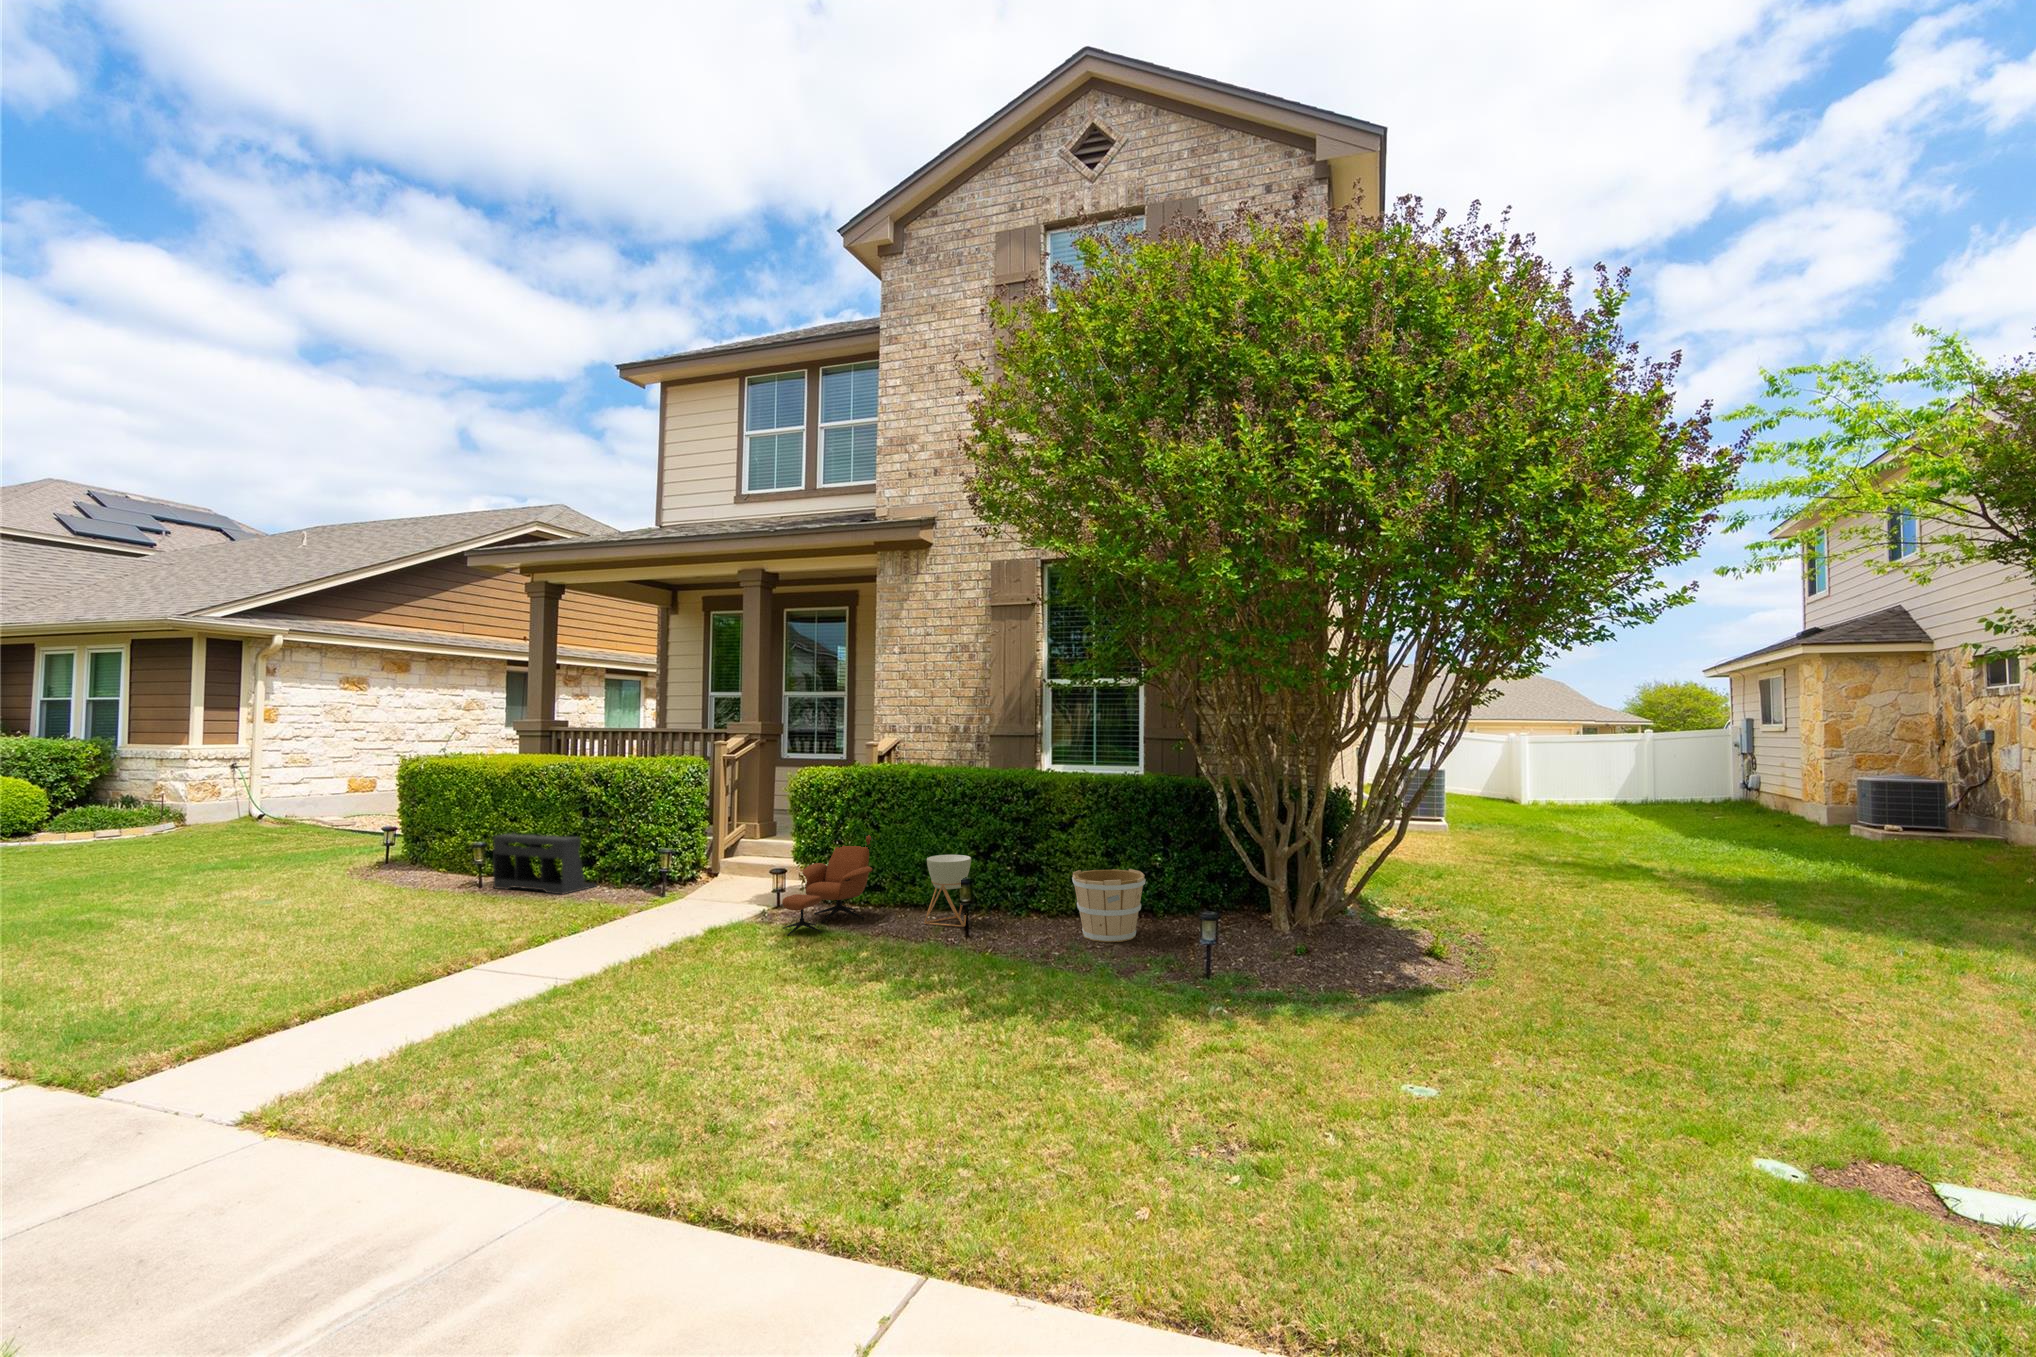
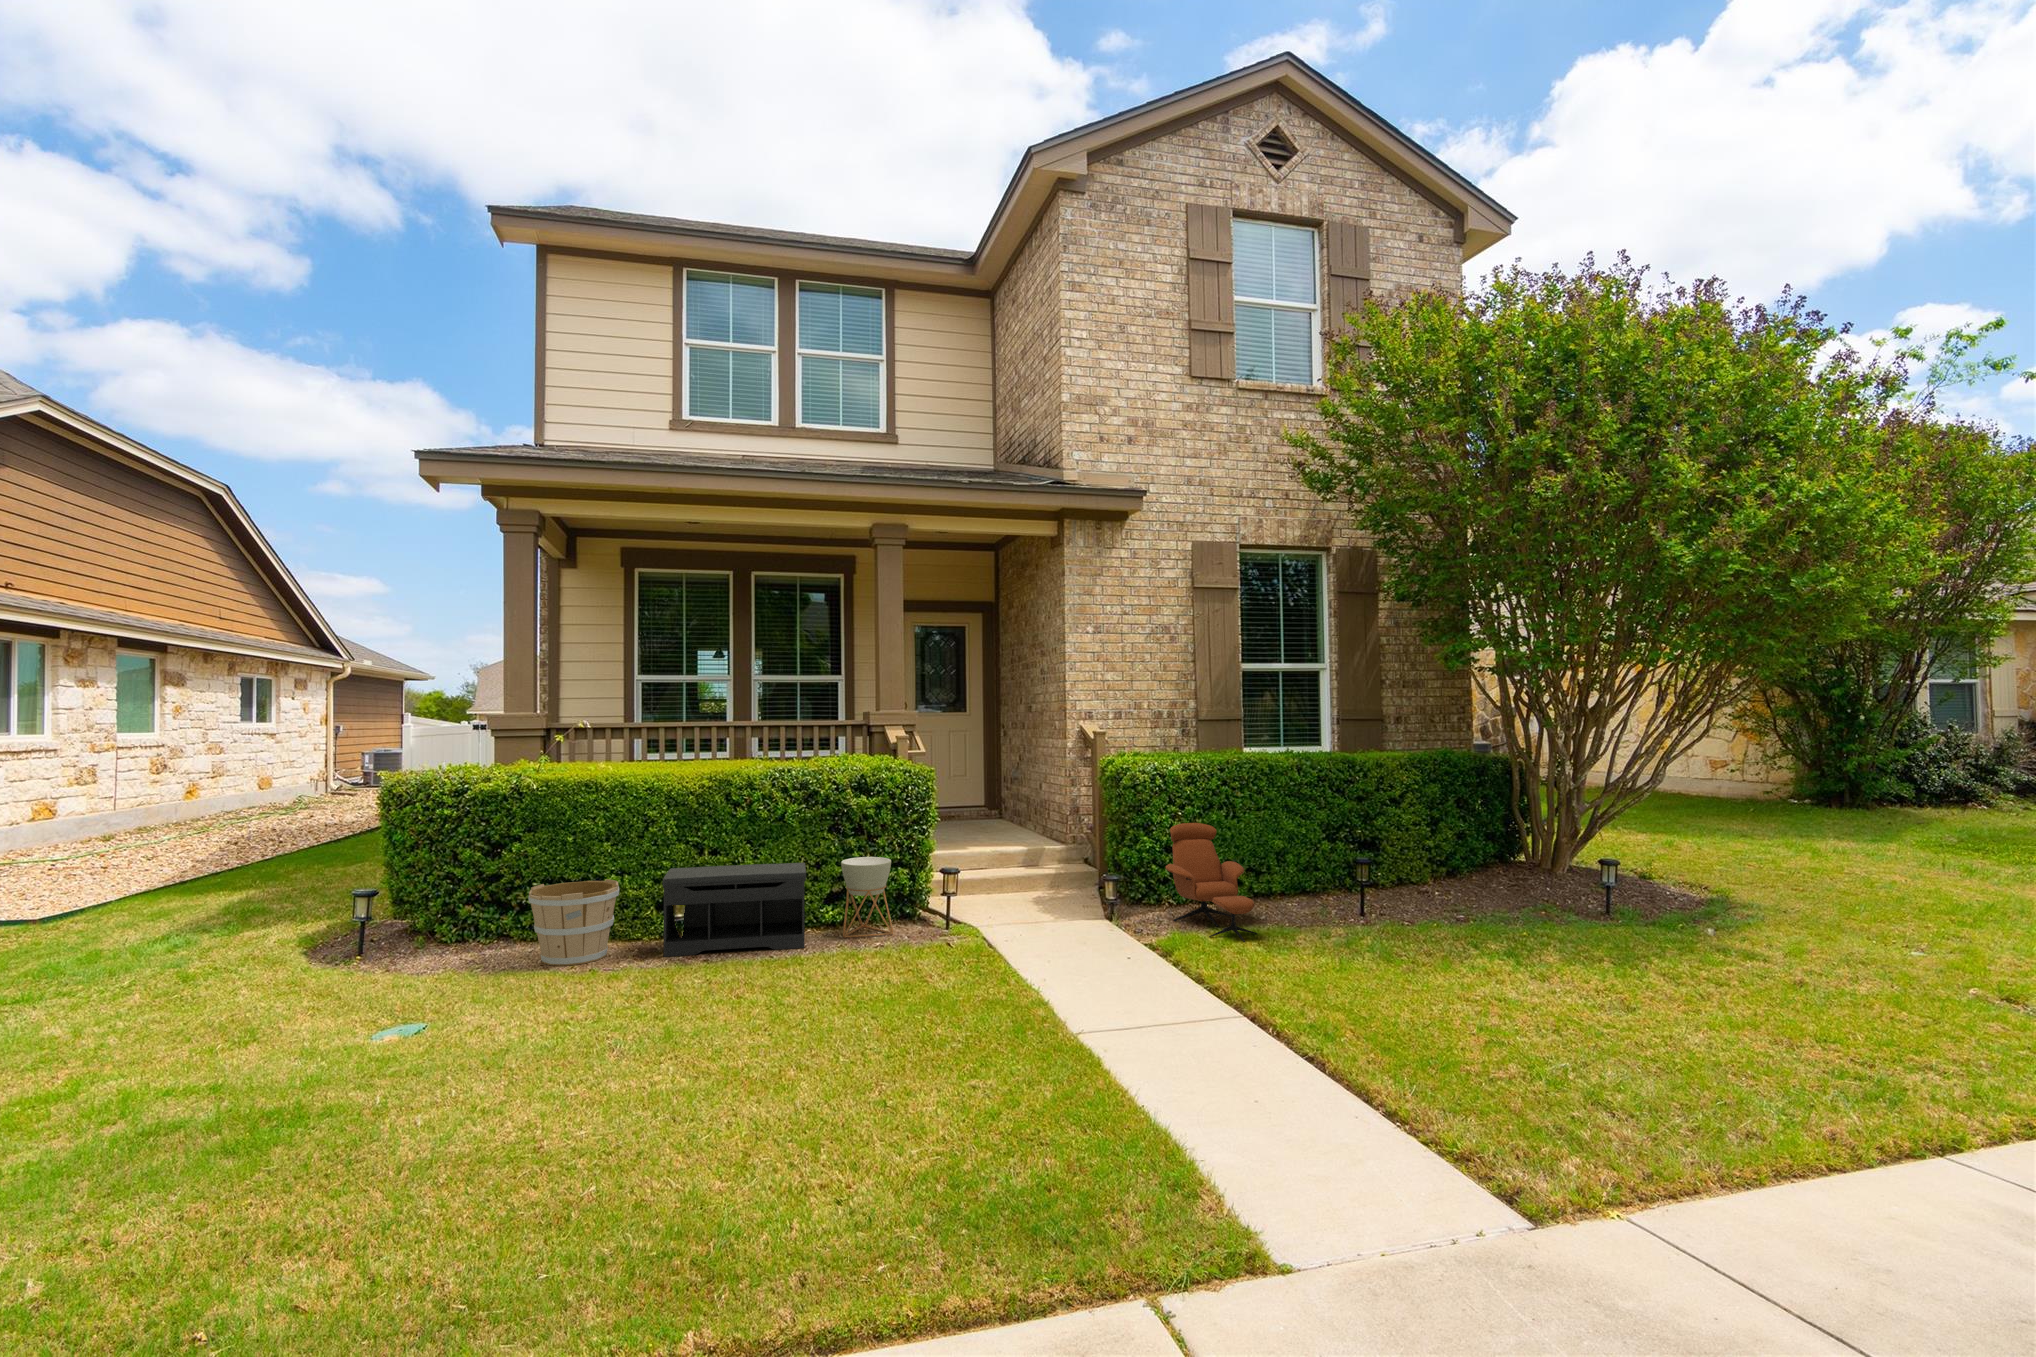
planter: present [924,855,971,927] -> present [841,857,893,938]
wooden bucket: present [1072,869,1146,942] -> present [528,879,619,966]

